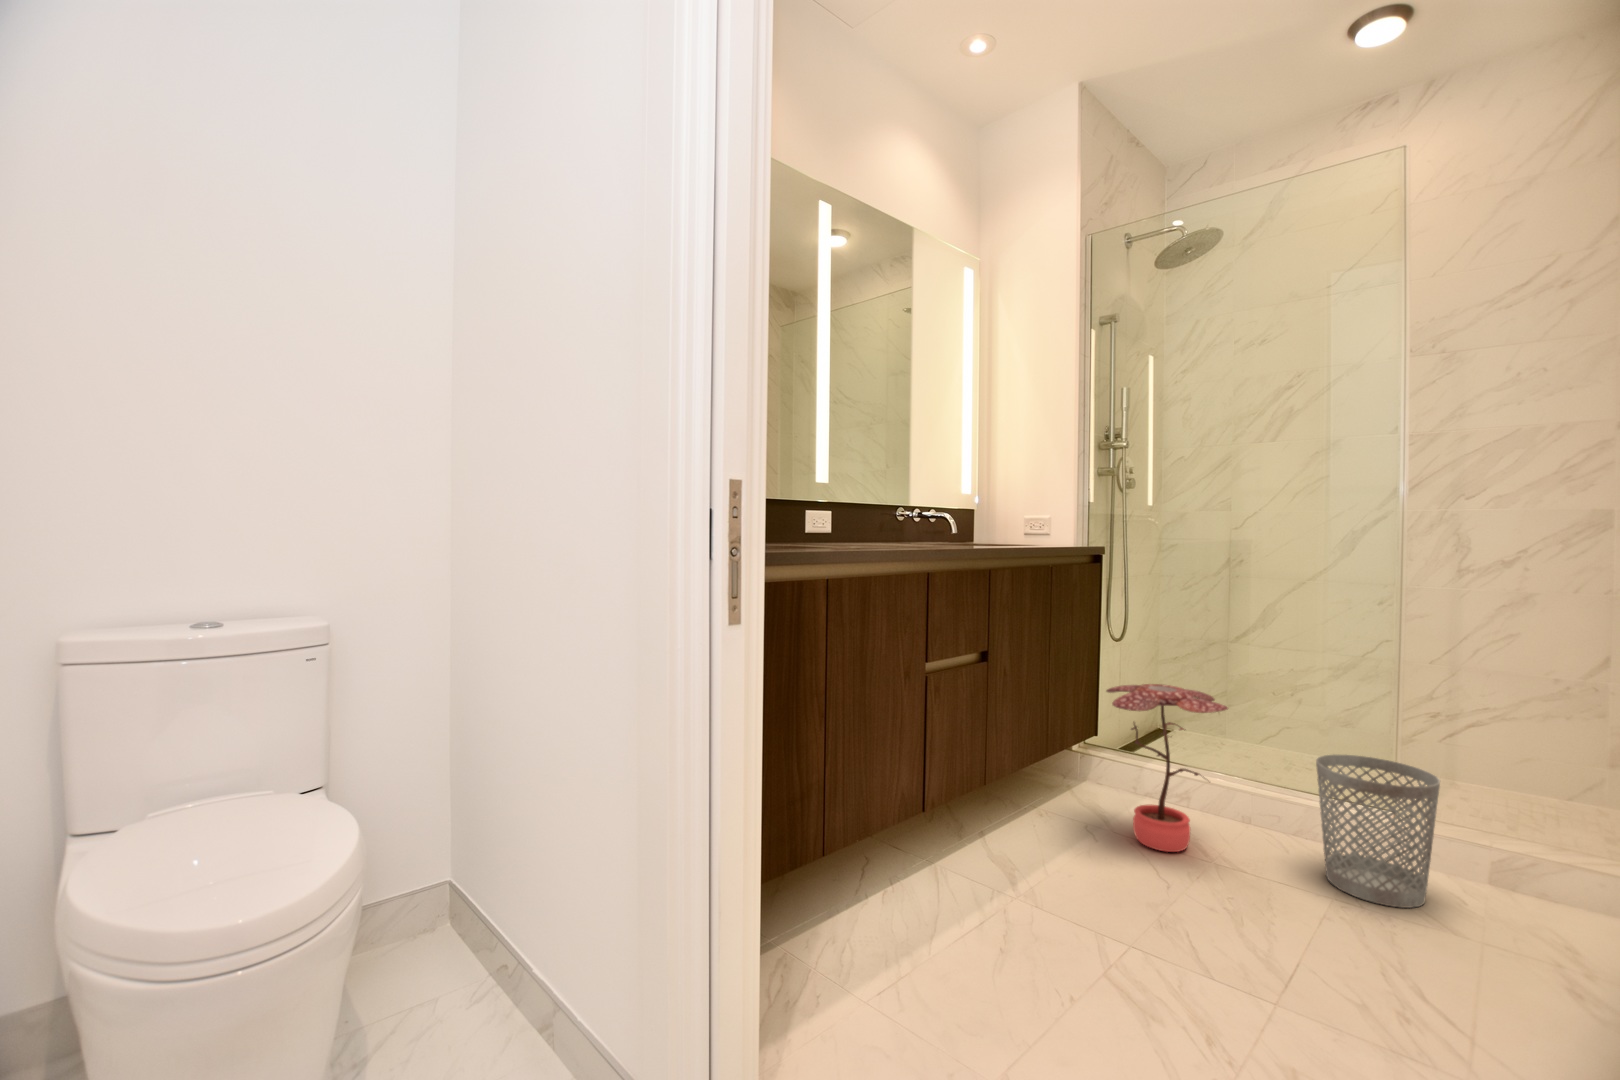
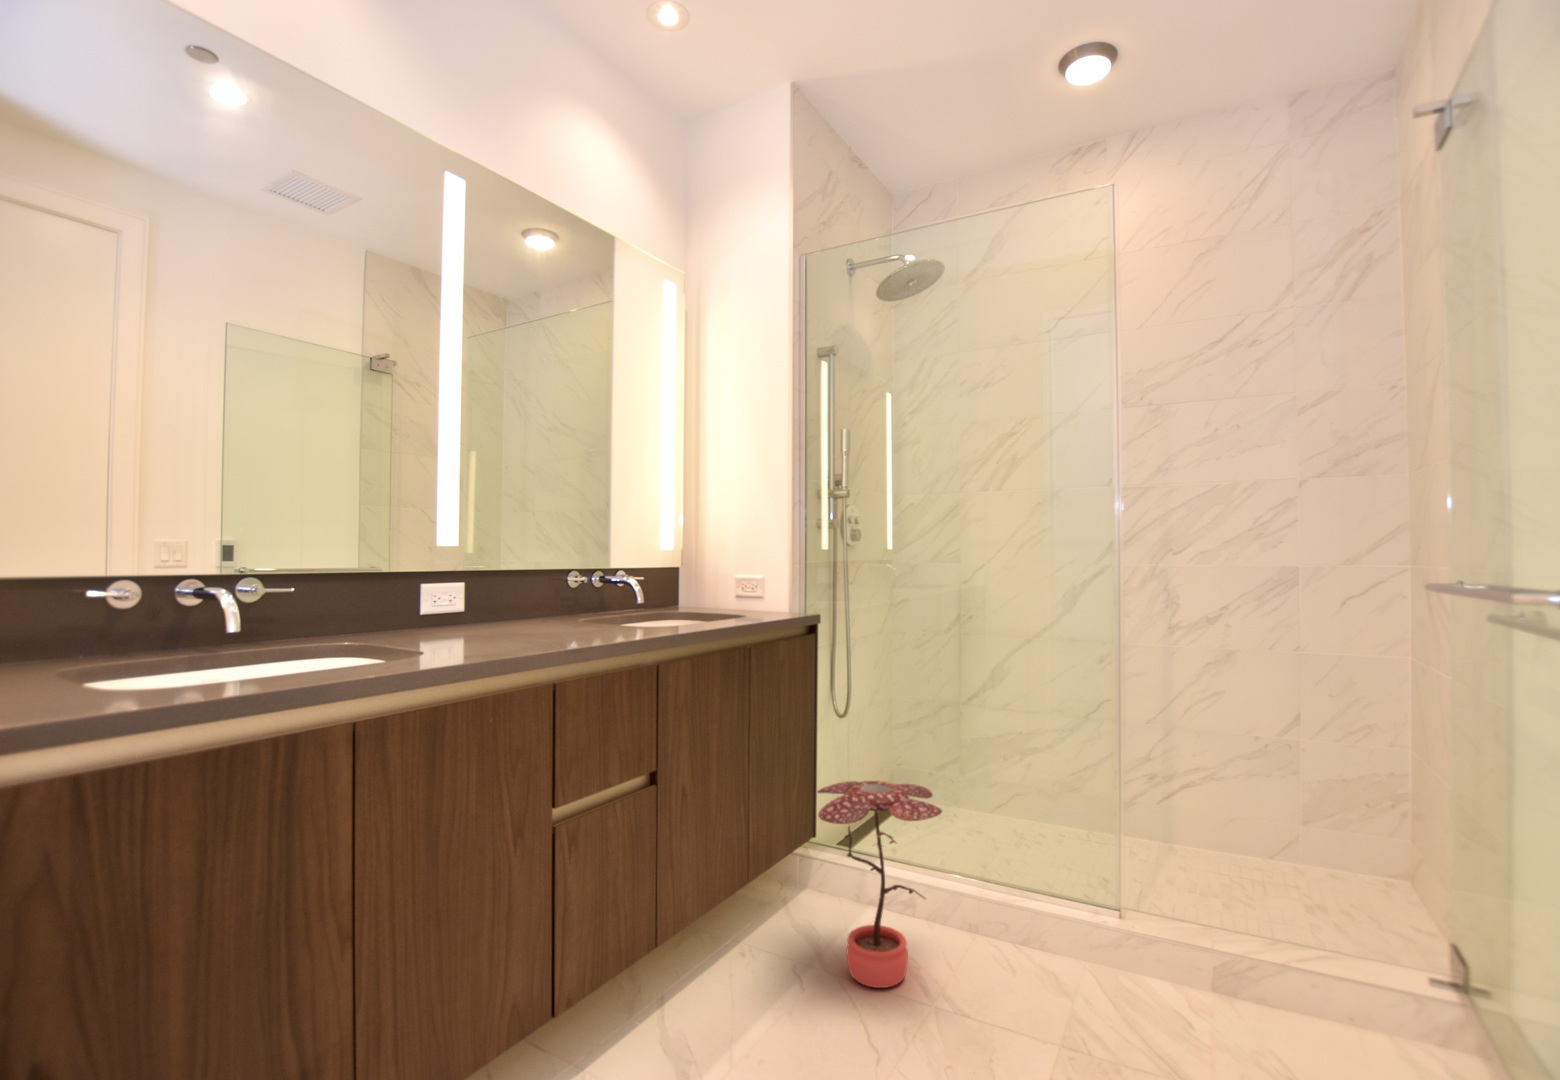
wastebasket: present [1316,755,1440,908] -> none [1032,851,1148,1033]

